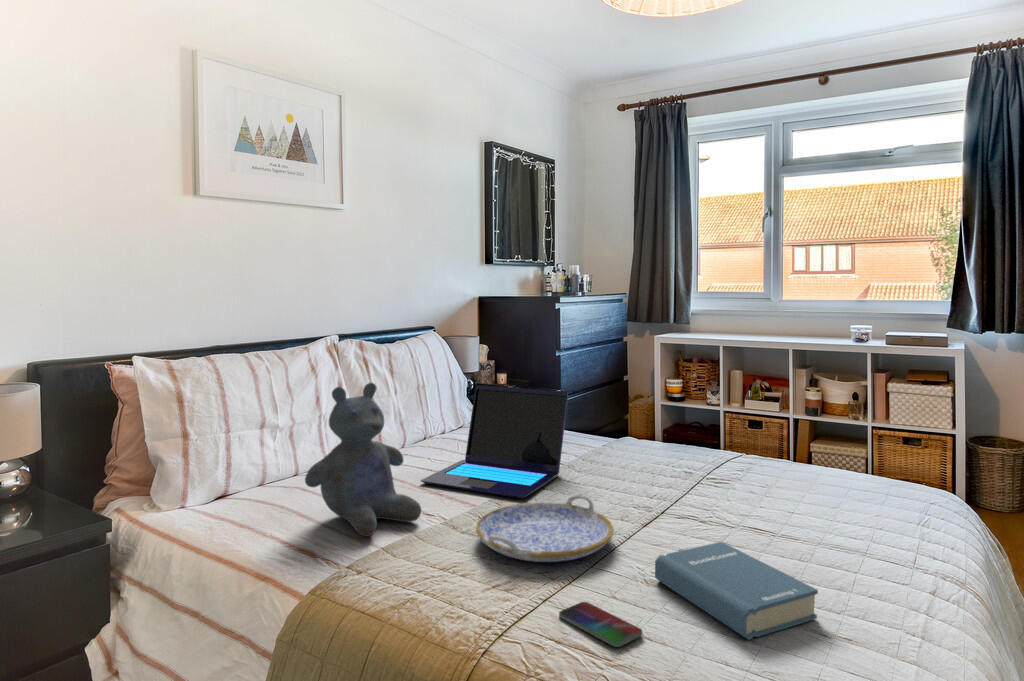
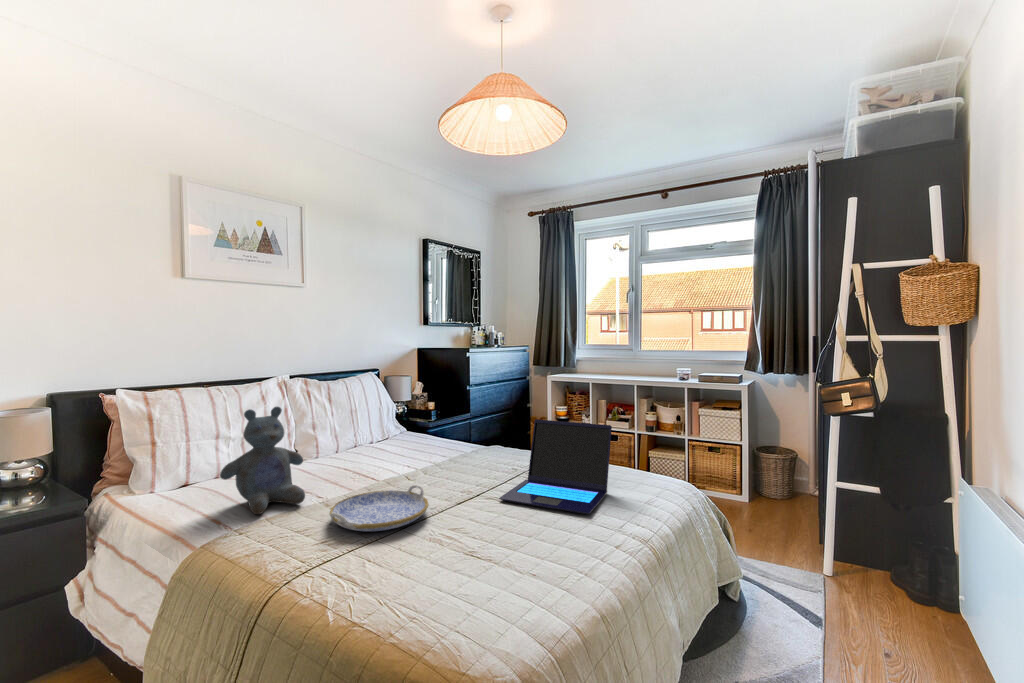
laptop: present [421,385,568,498] -> present [499,419,612,514]
hardback book: present [655,542,818,640] -> none [435,517,527,583]
smartphone: present [559,602,643,647] -> none [350,558,398,589]

